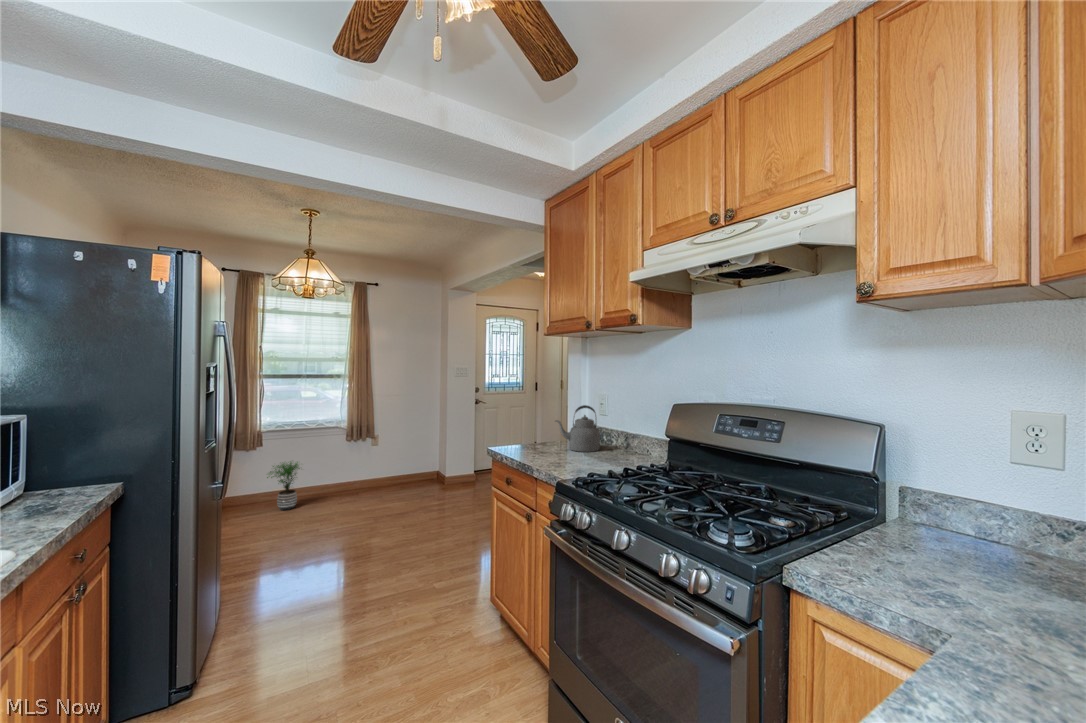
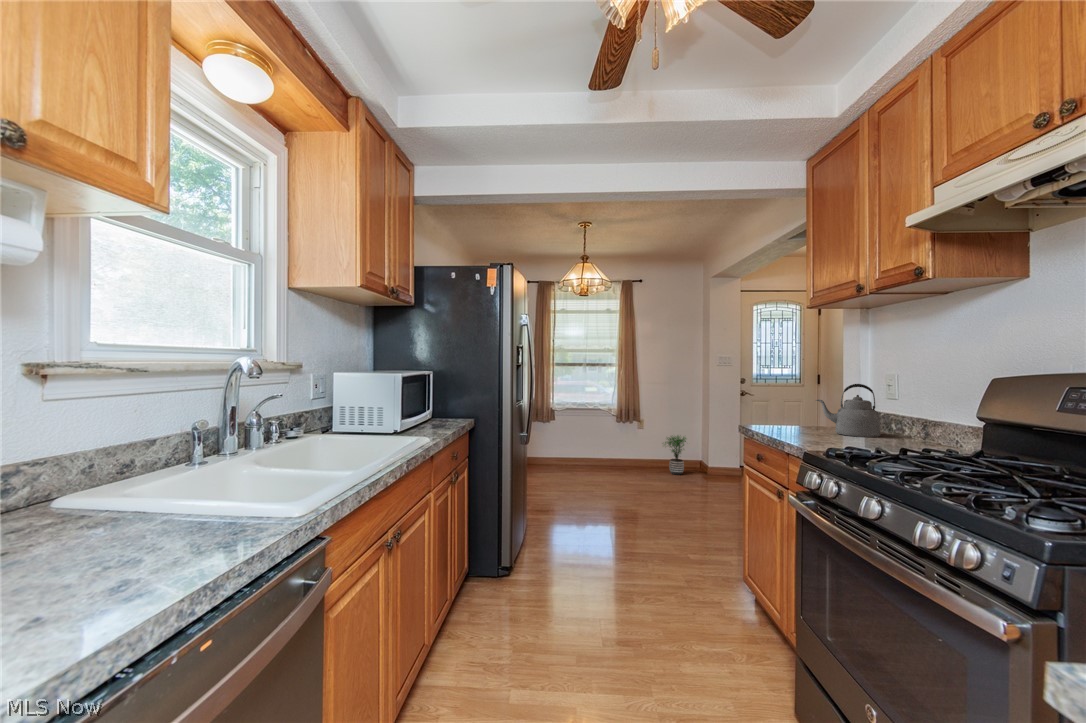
potted plant: present [267,462,300,510] -> present [665,436,686,475]

